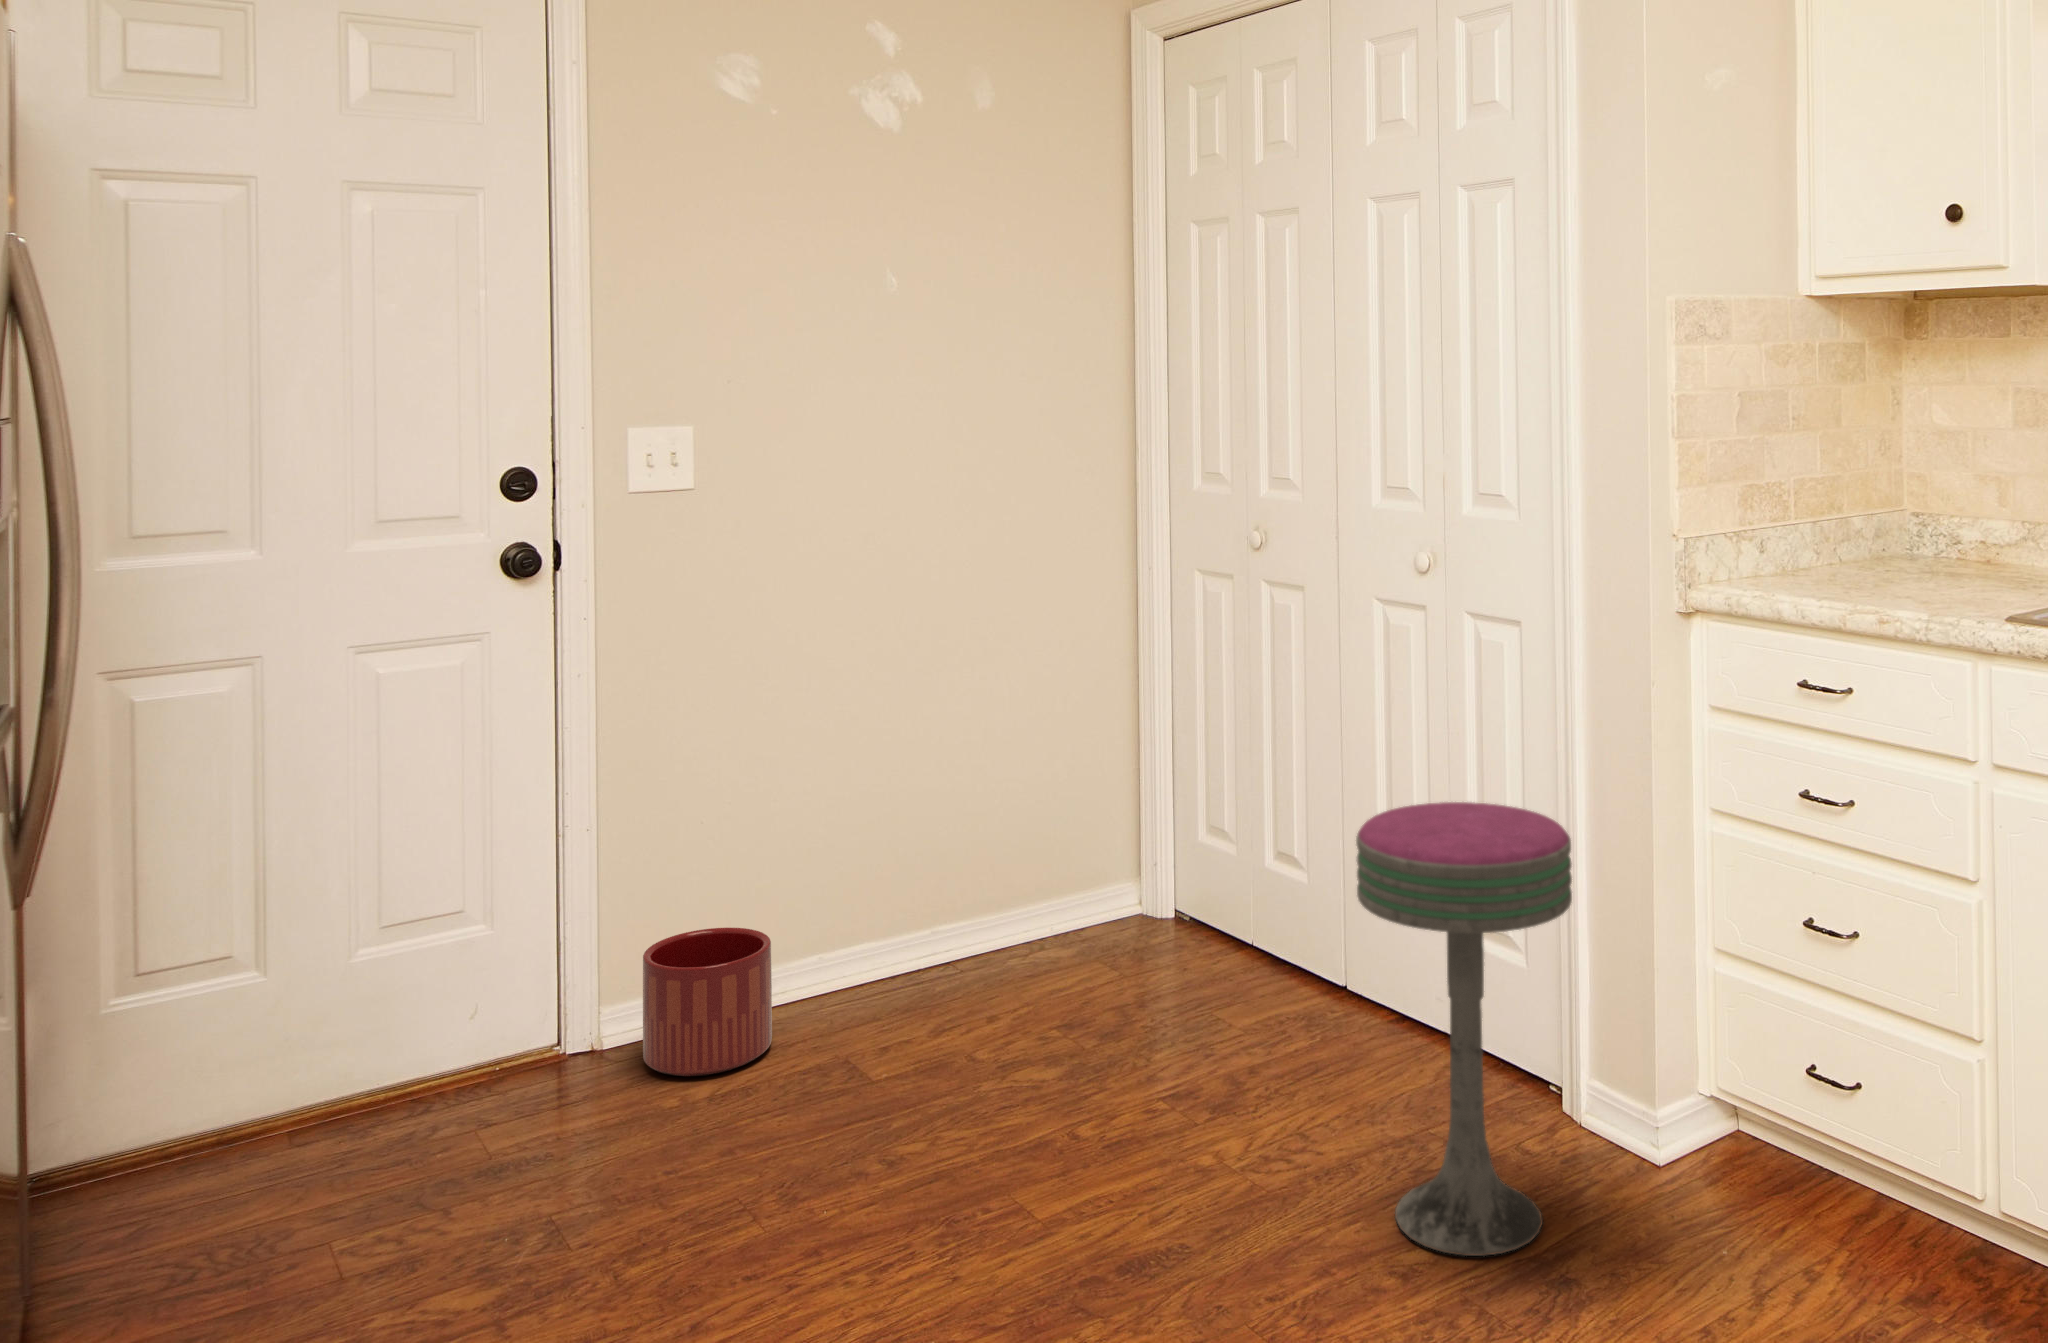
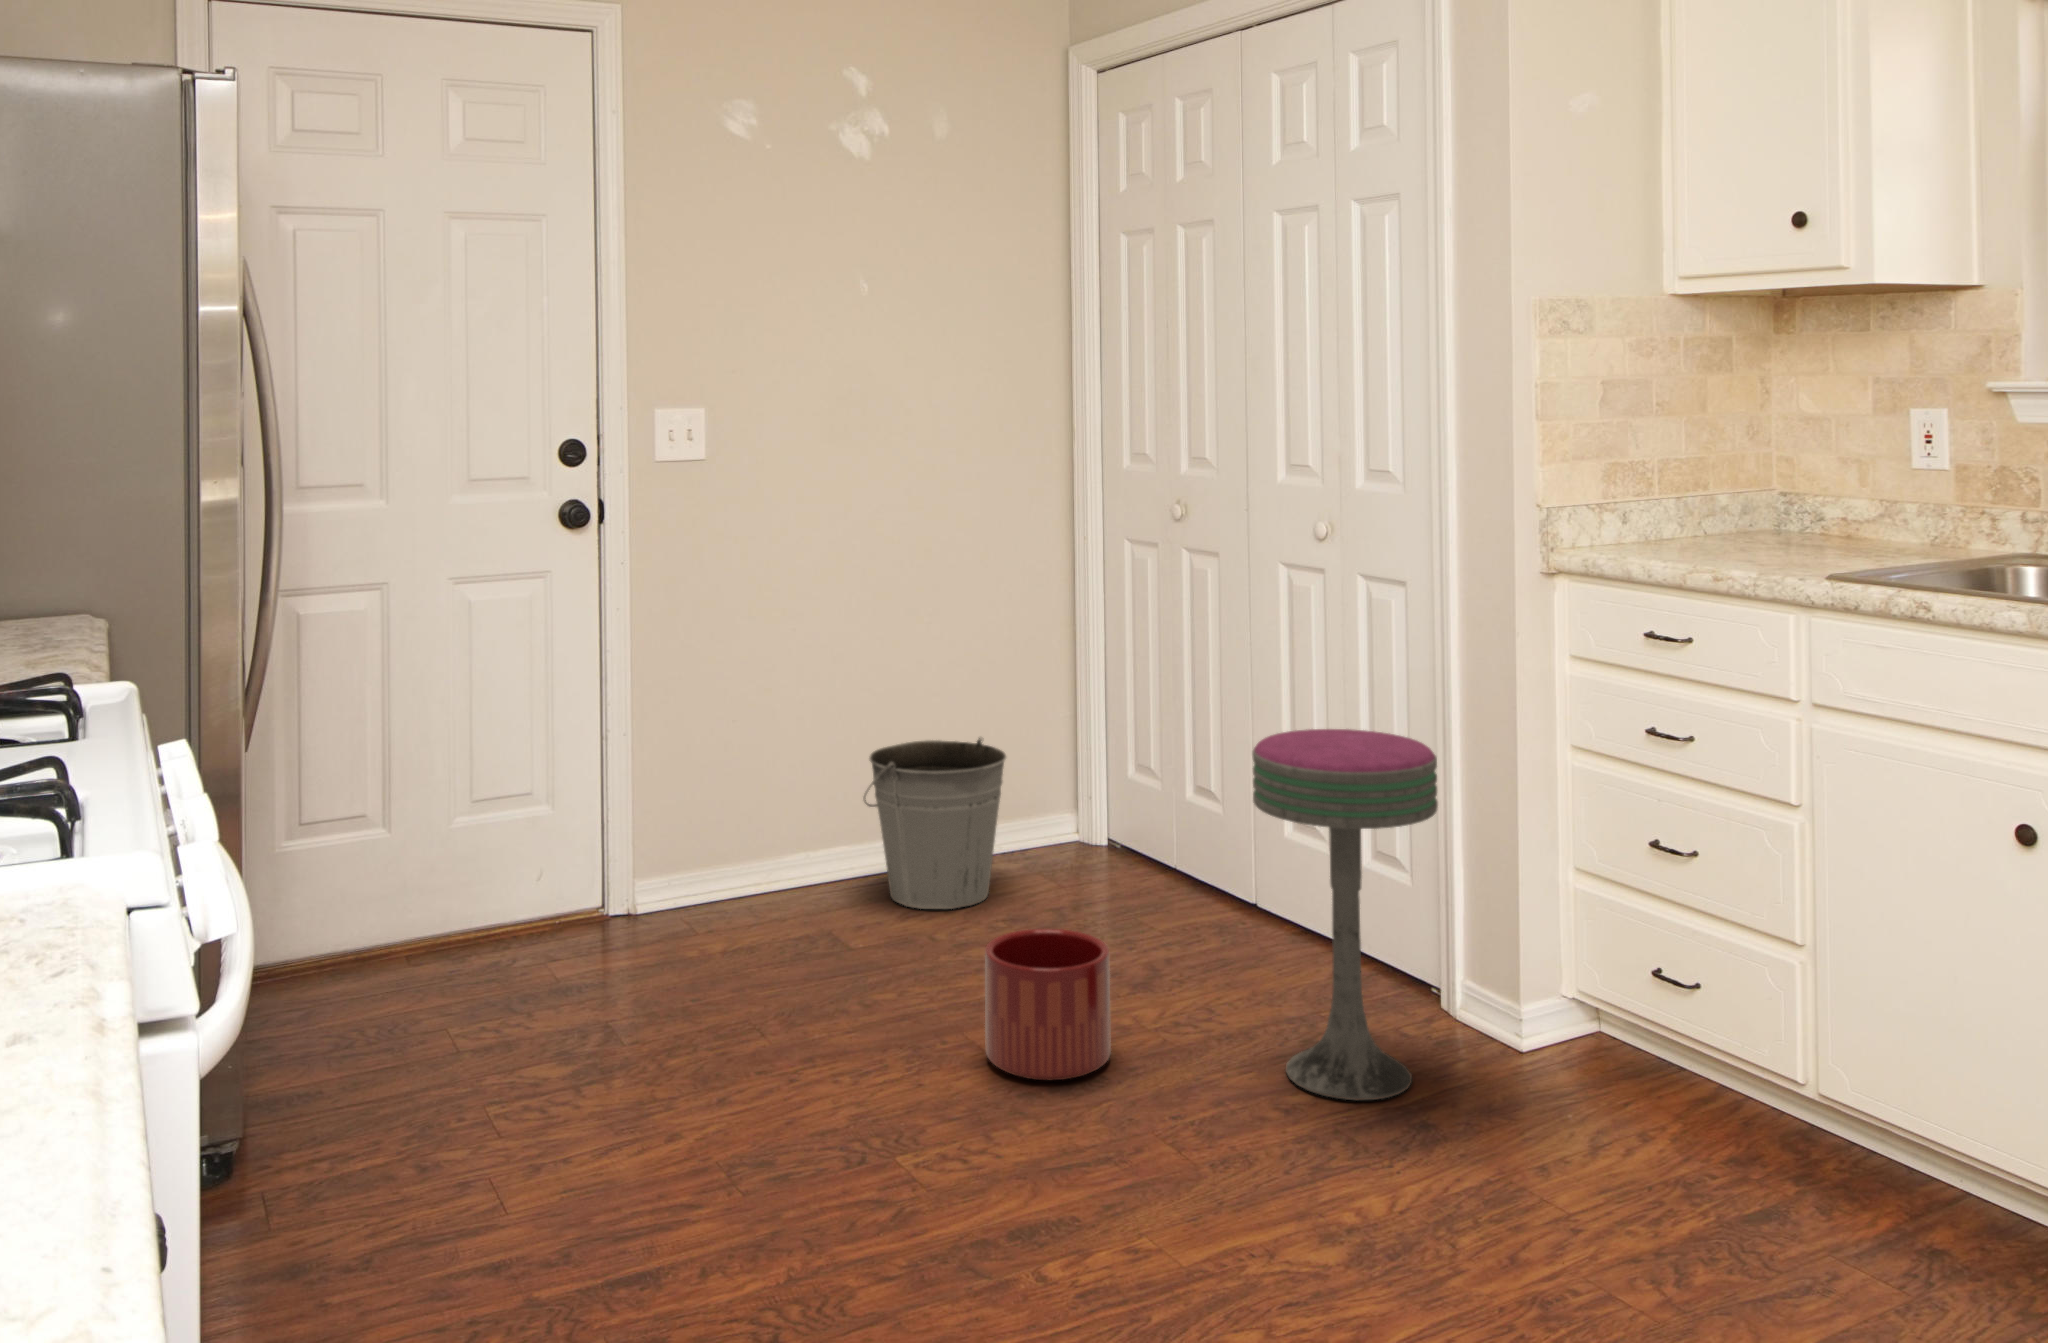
bucket: none [887,803,1058,1014] -> present [863,738,1006,909]
planter: present [643,928,772,1076] -> present [985,929,1111,1080]

